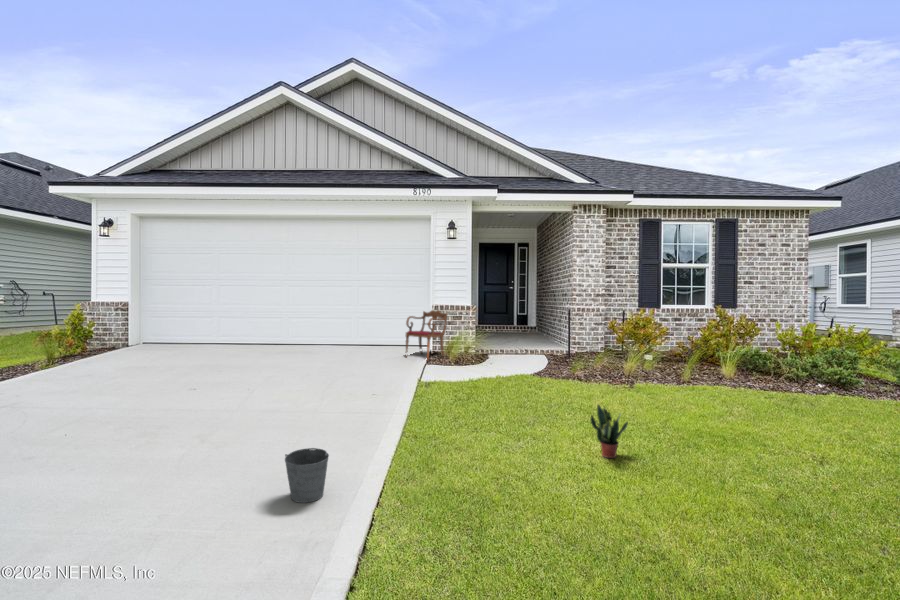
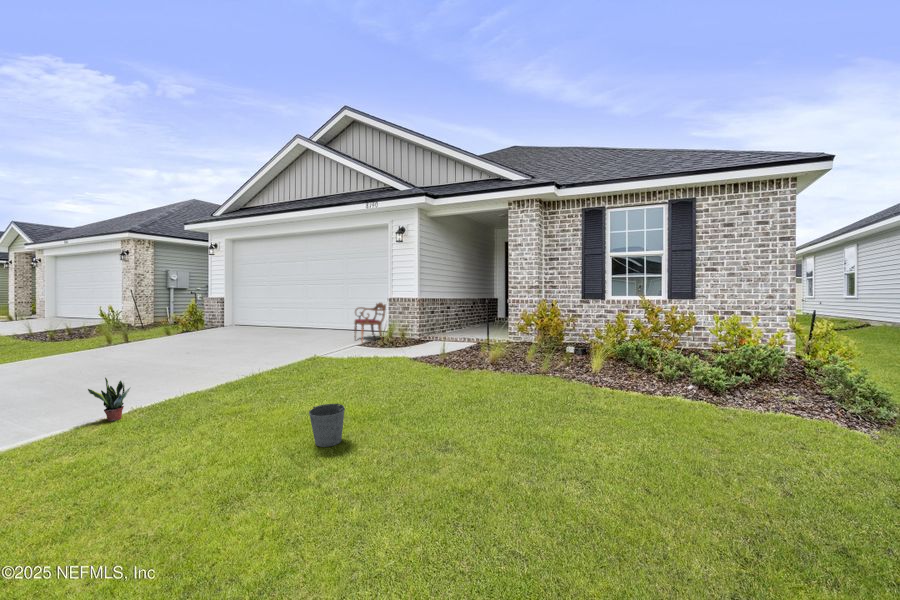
potted plant: present [591,405,628,458] -> present [88,378,130,421]
bucket: present [285,448,329,503] -> present [309,404,345,447]

